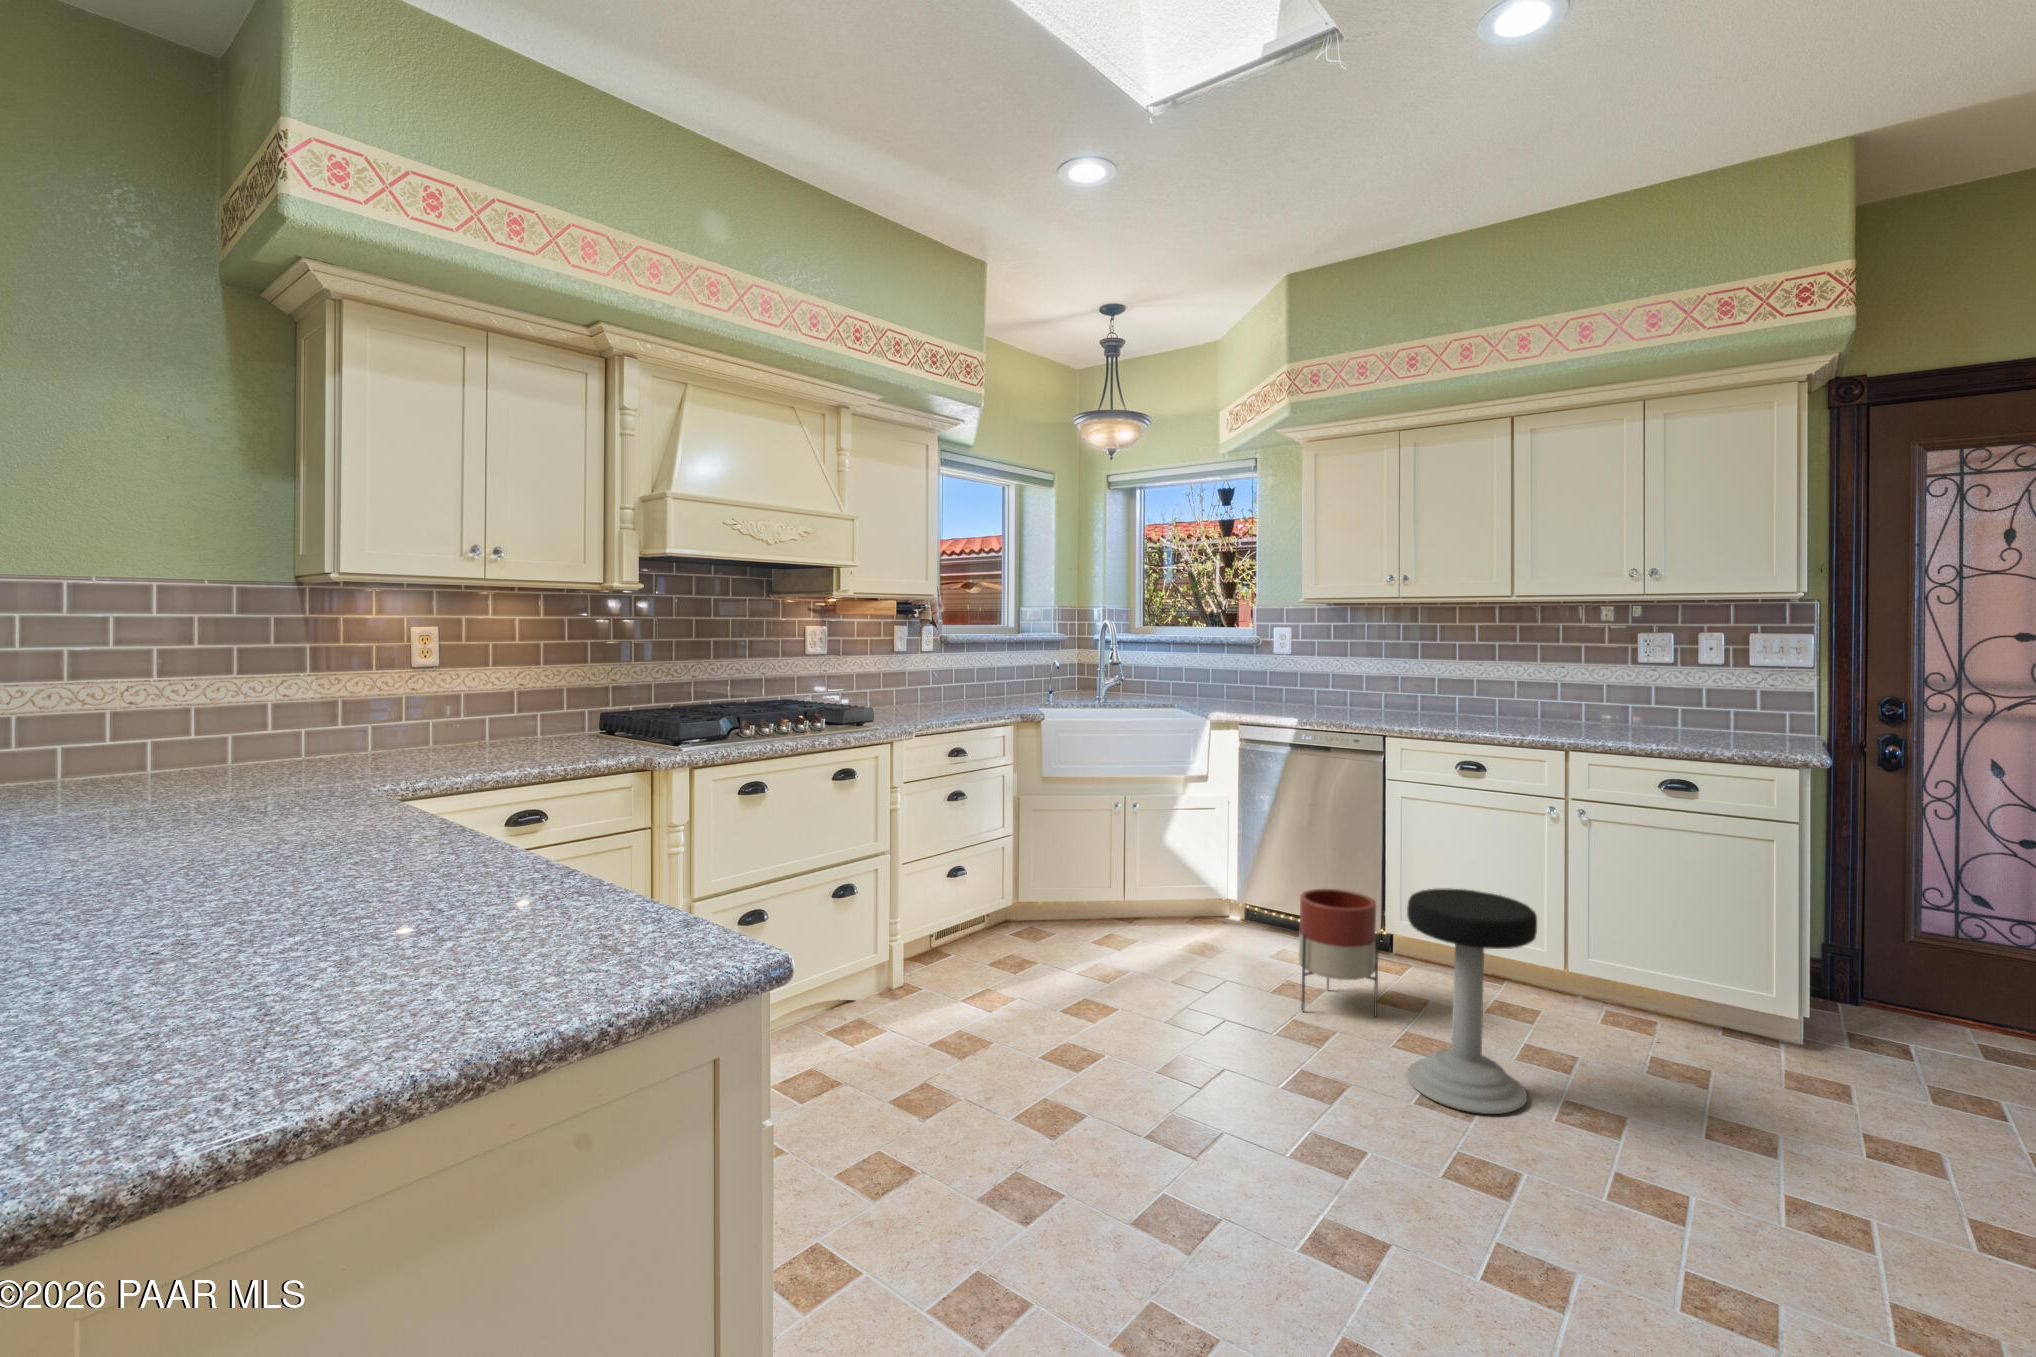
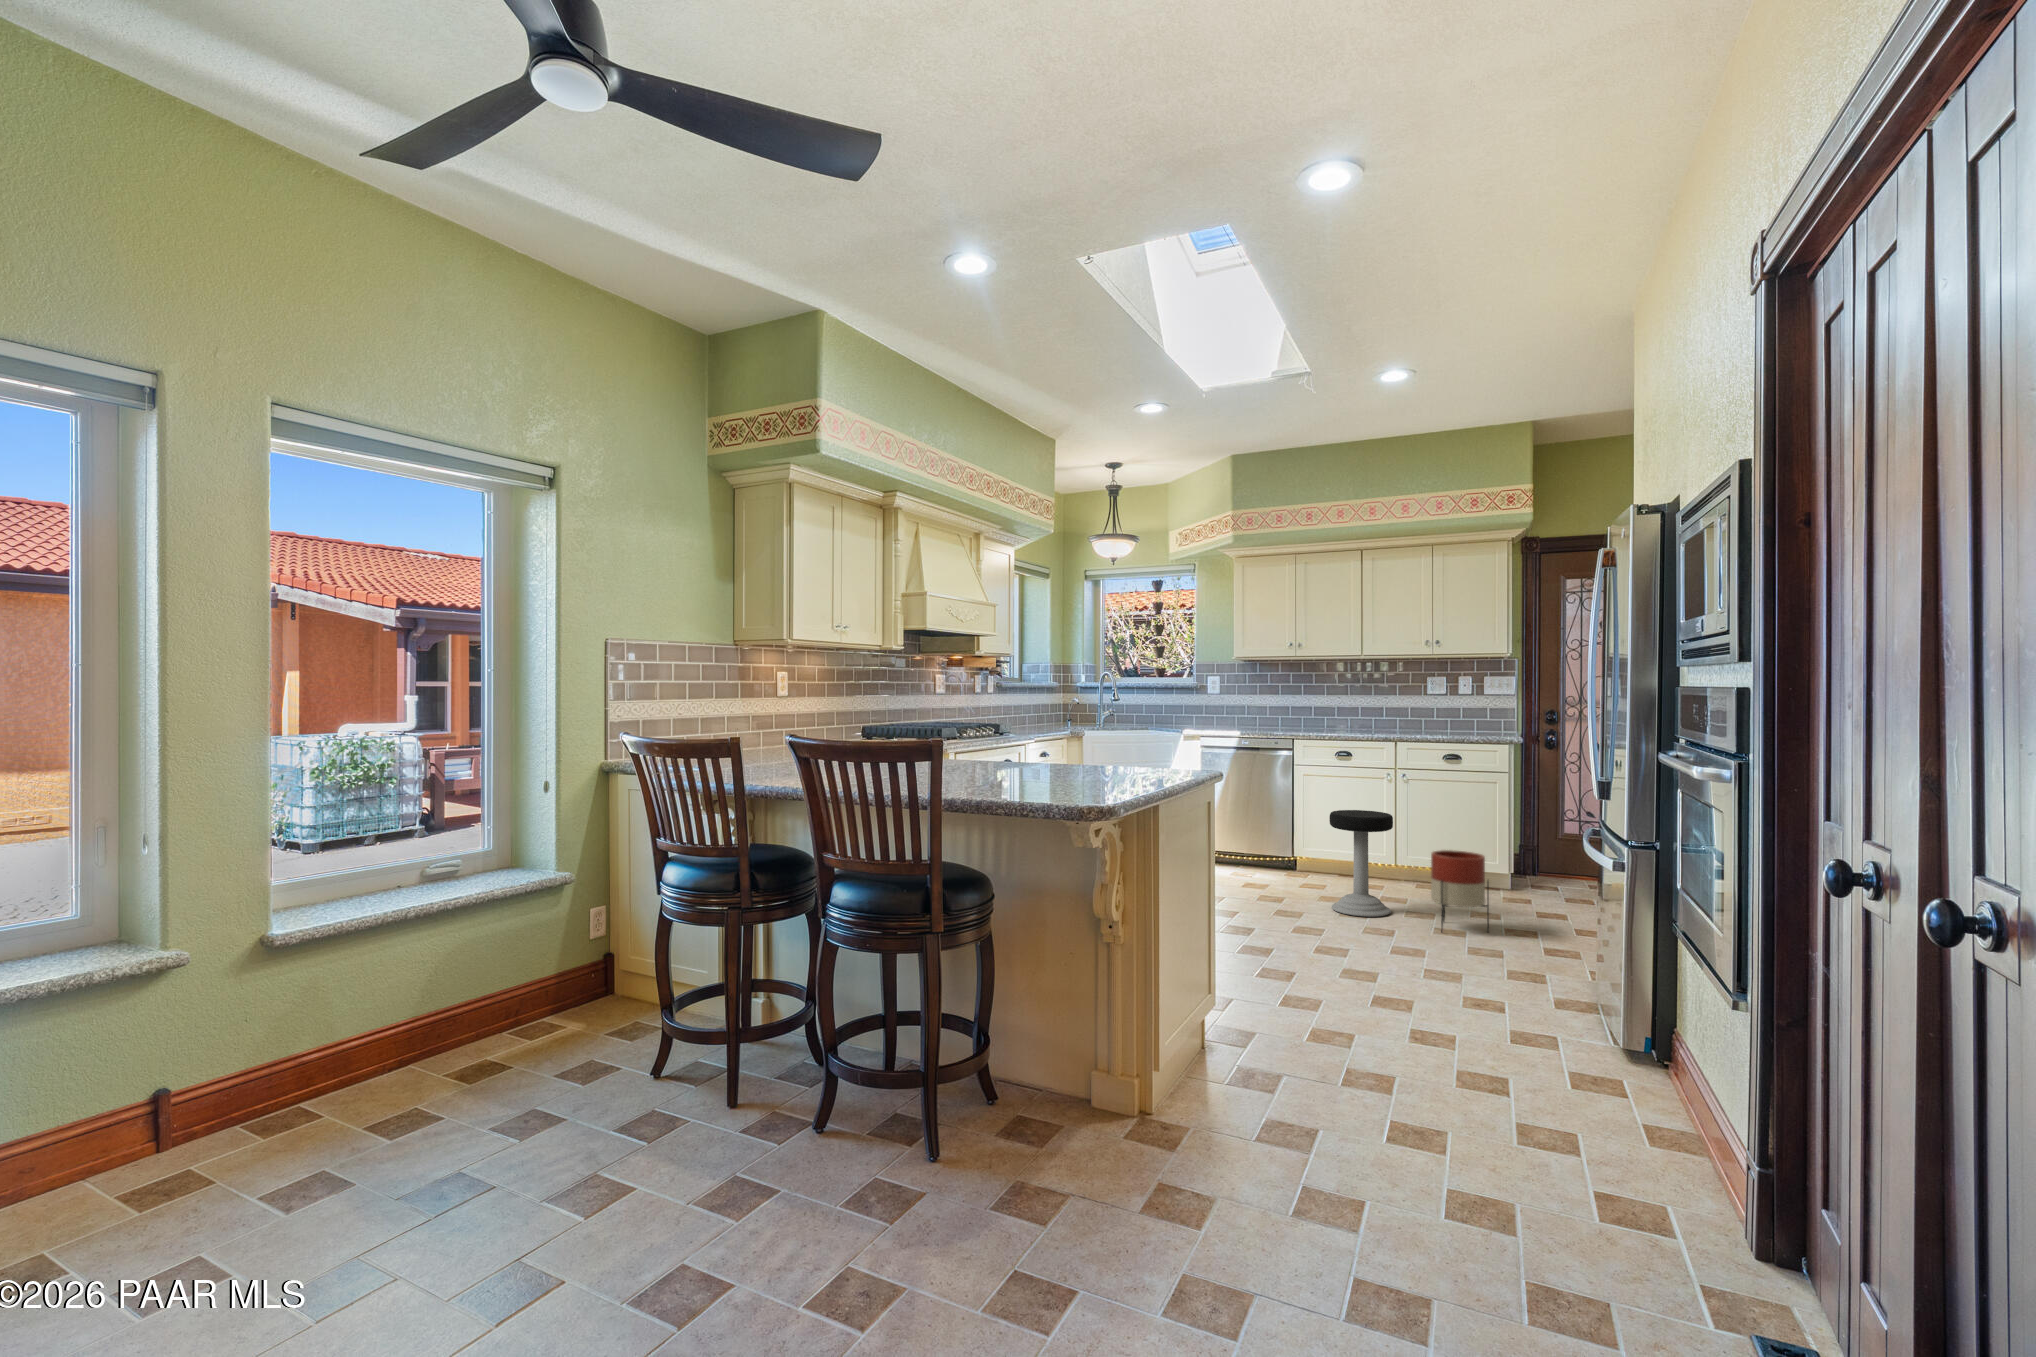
planter: present [1299,889,1379,1016] -> present [1431,850,1489,931]

